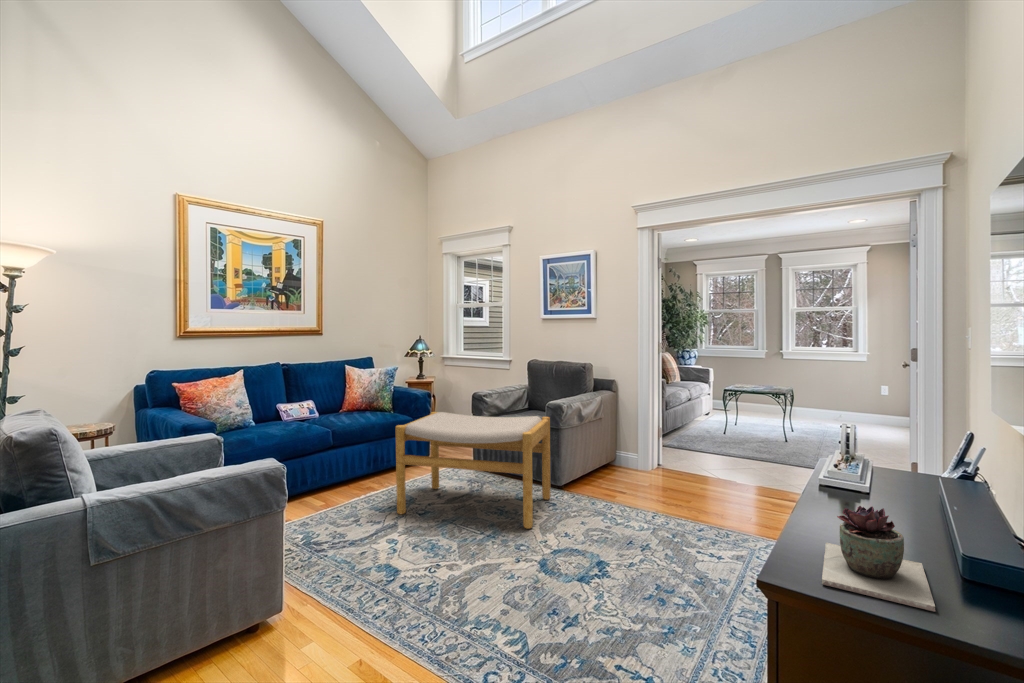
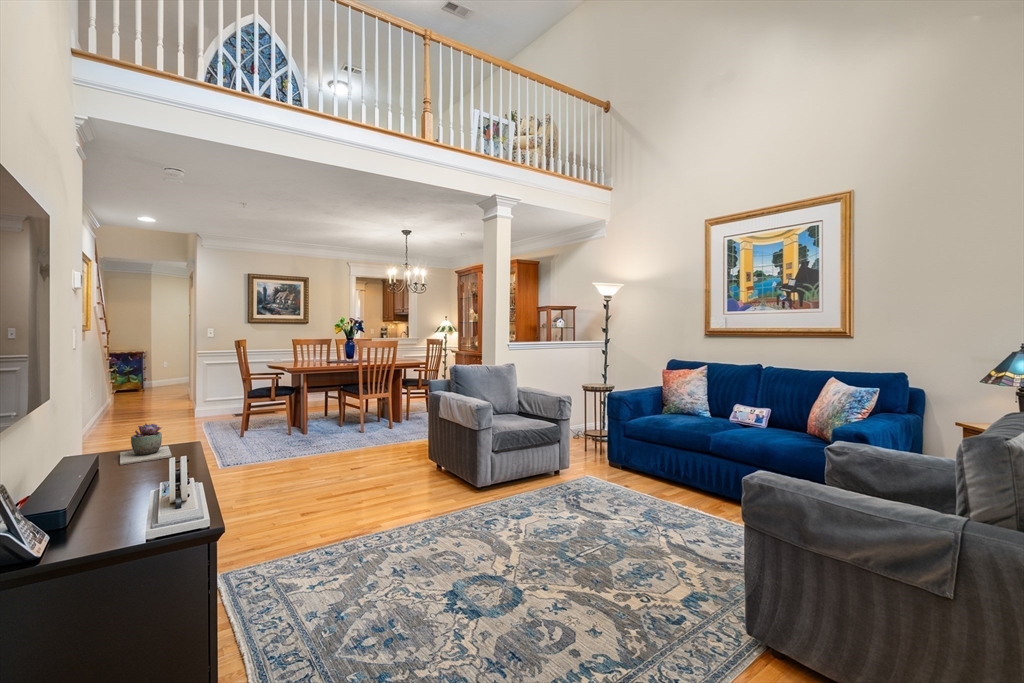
footstool: present [396,412,551,529] -> none [583,430,732,621]

